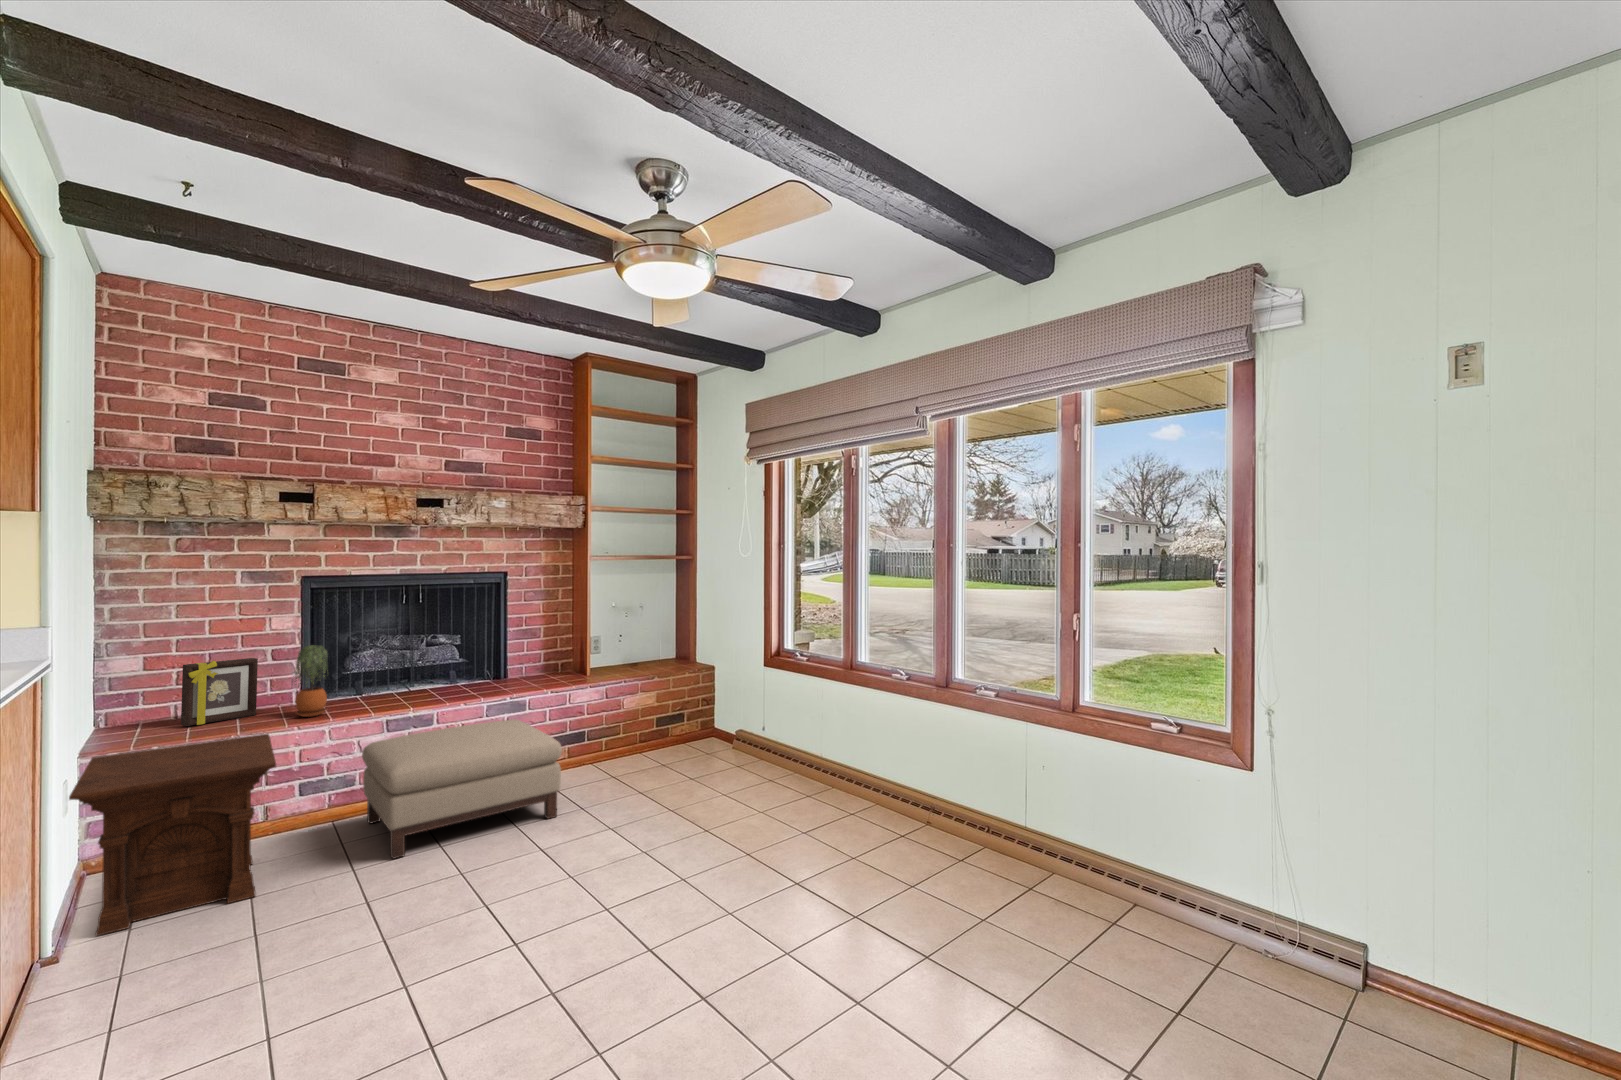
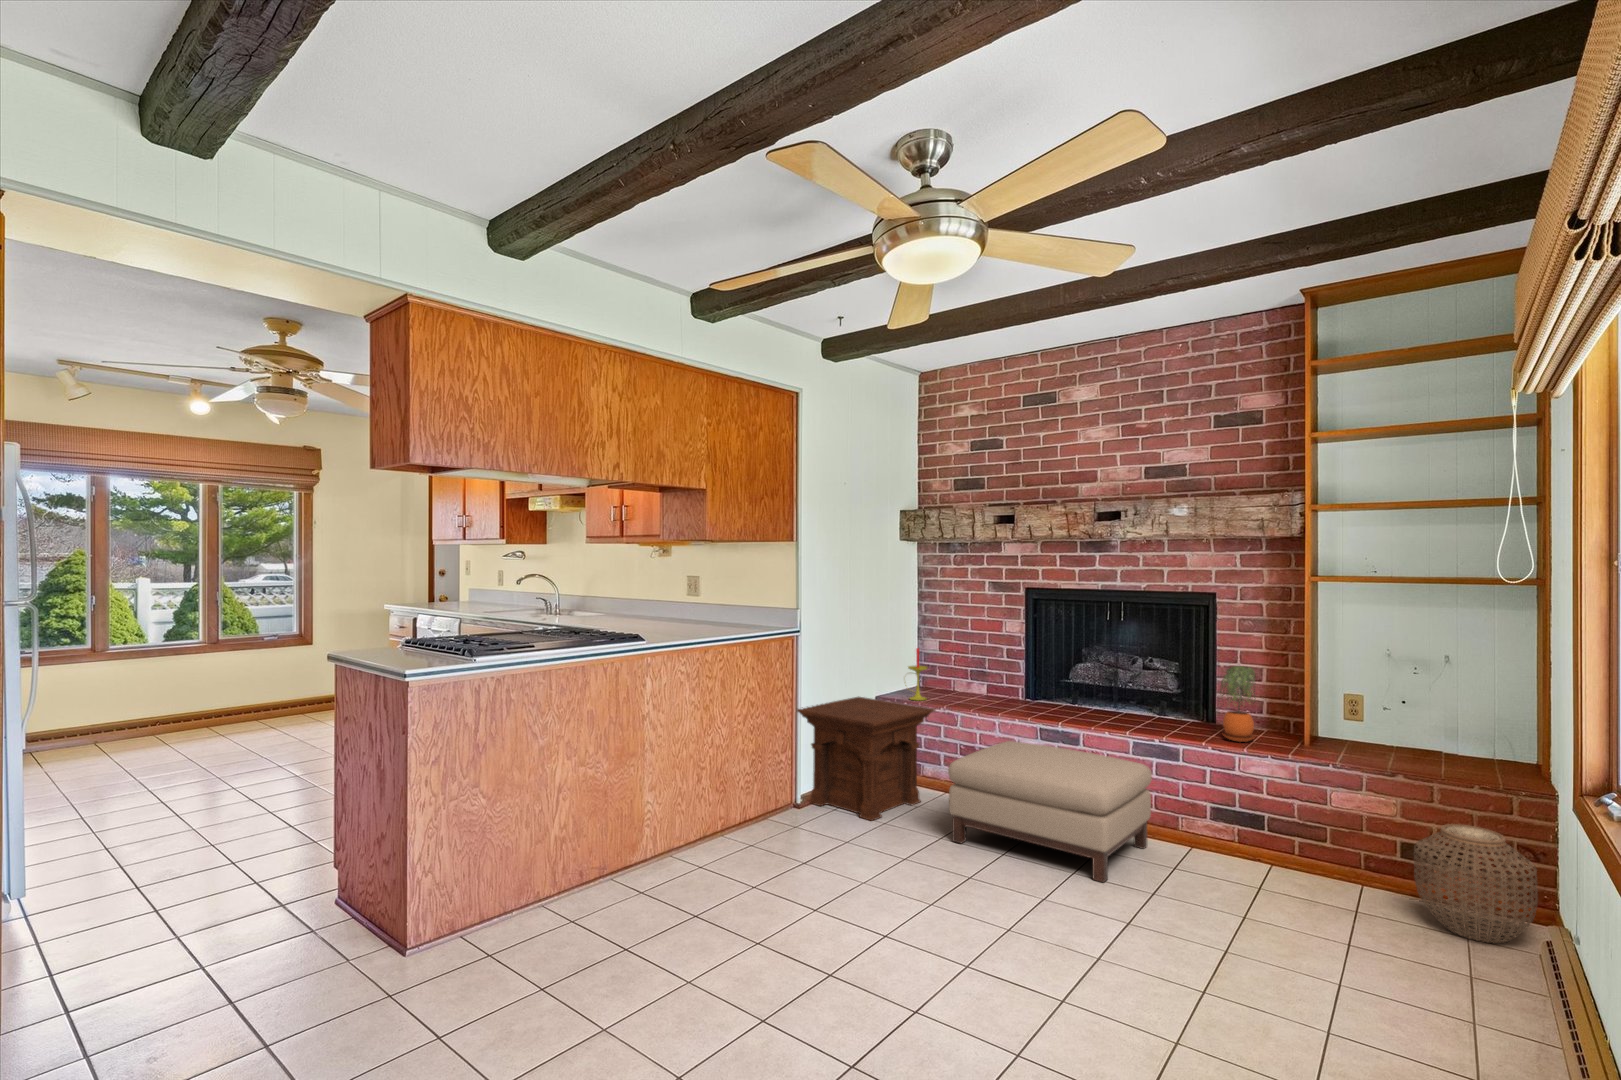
potted plant: present [295,645,328,717] -> present [1220,666,1255,742]
picture frame: present [181,658,258,726] -> none [941,649,989,699]
candle: none [135,666,182,742] -> present [908,648,927,700]
woven basket: none [678,693,731,754] -> present [1414,824,1537,943]

